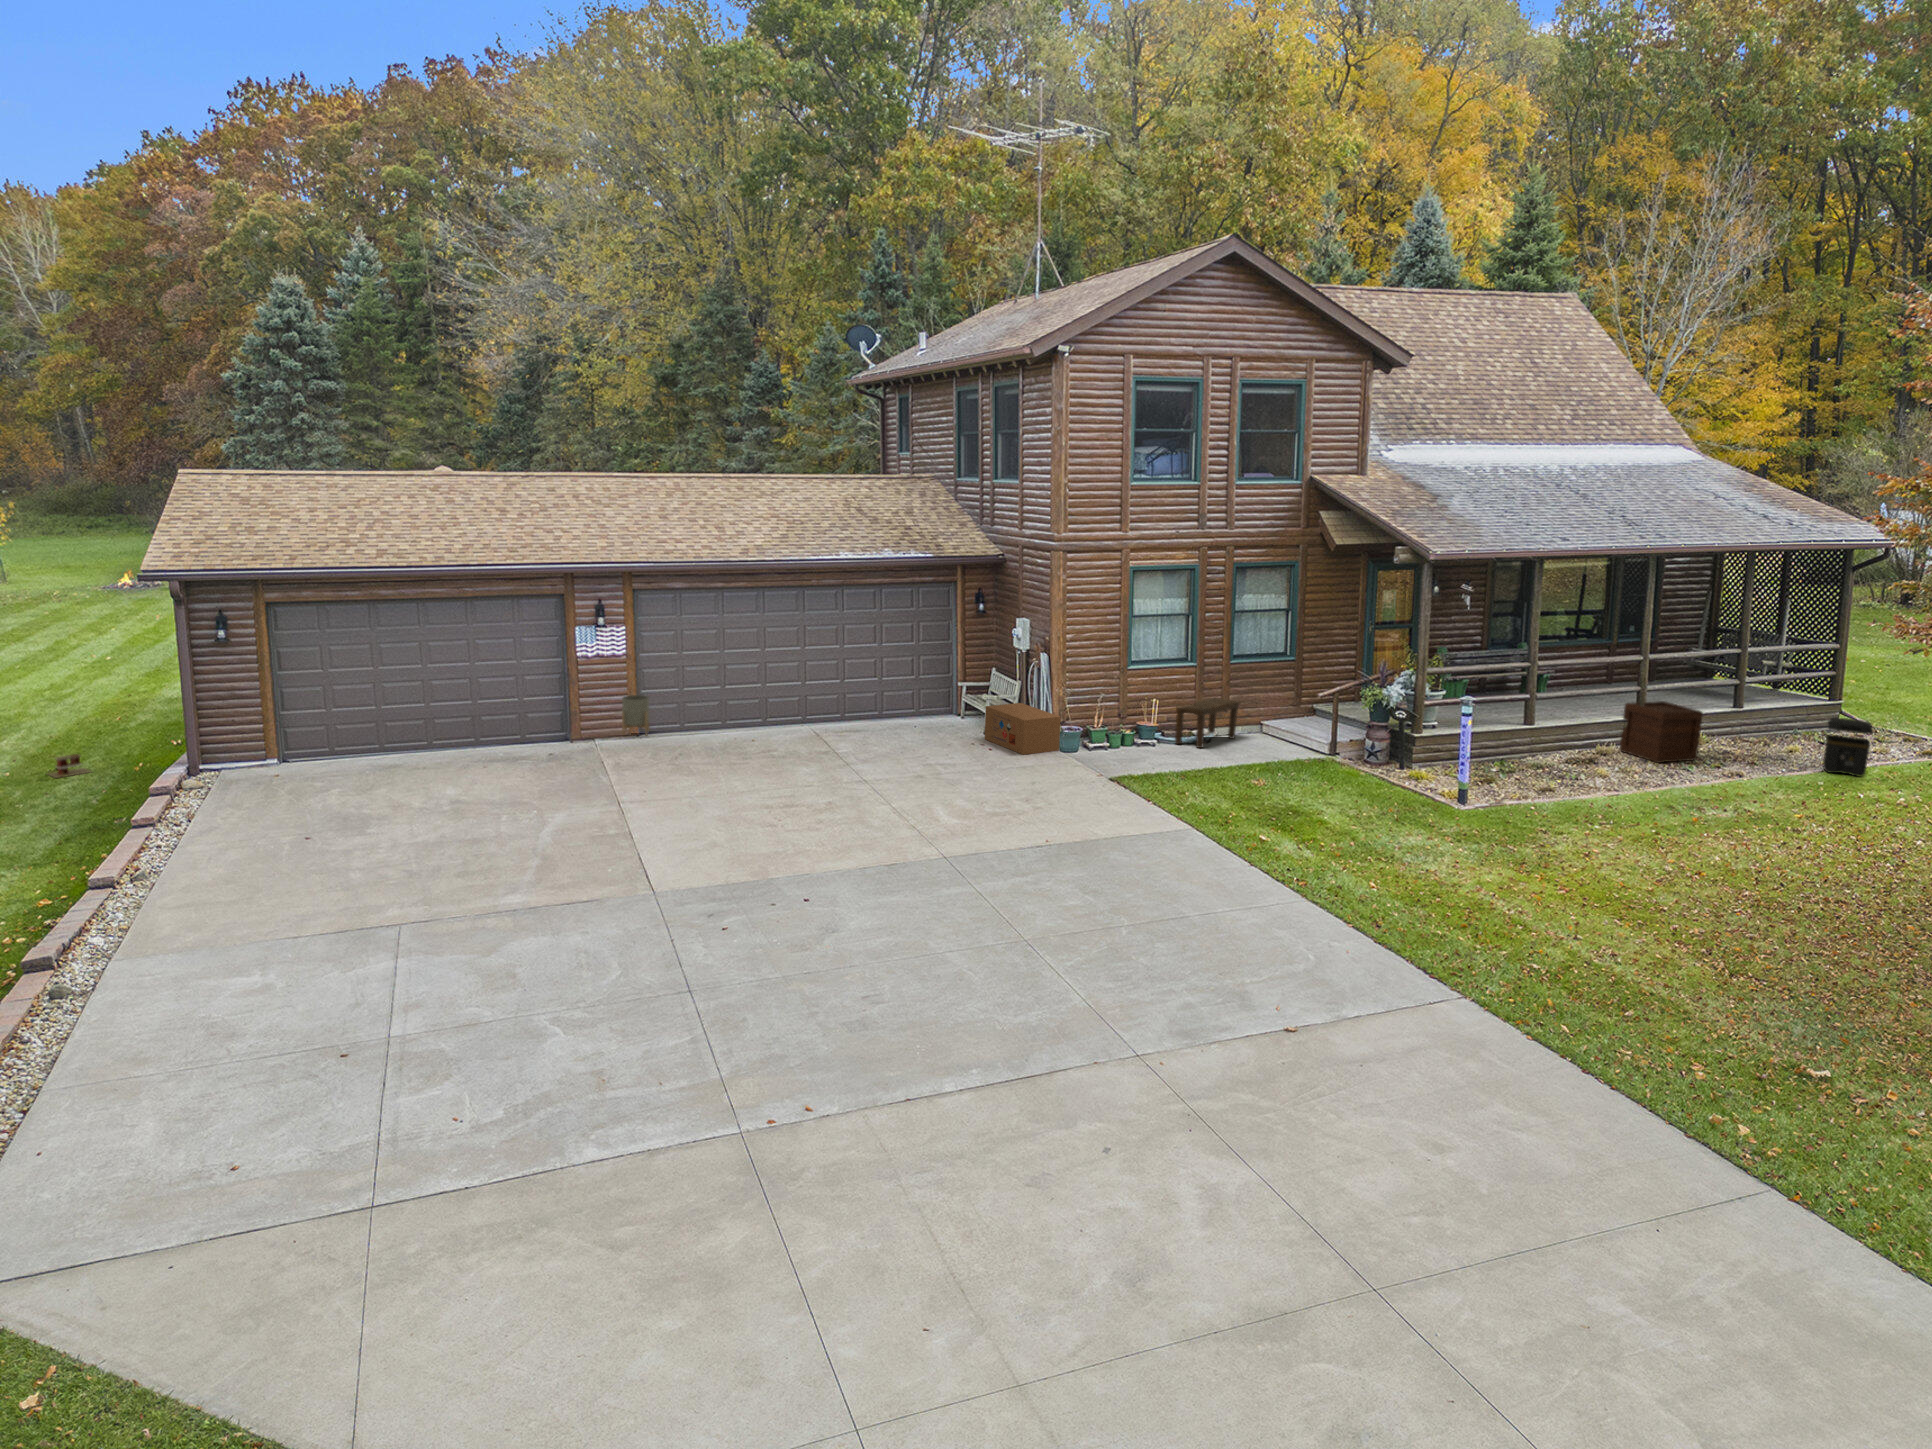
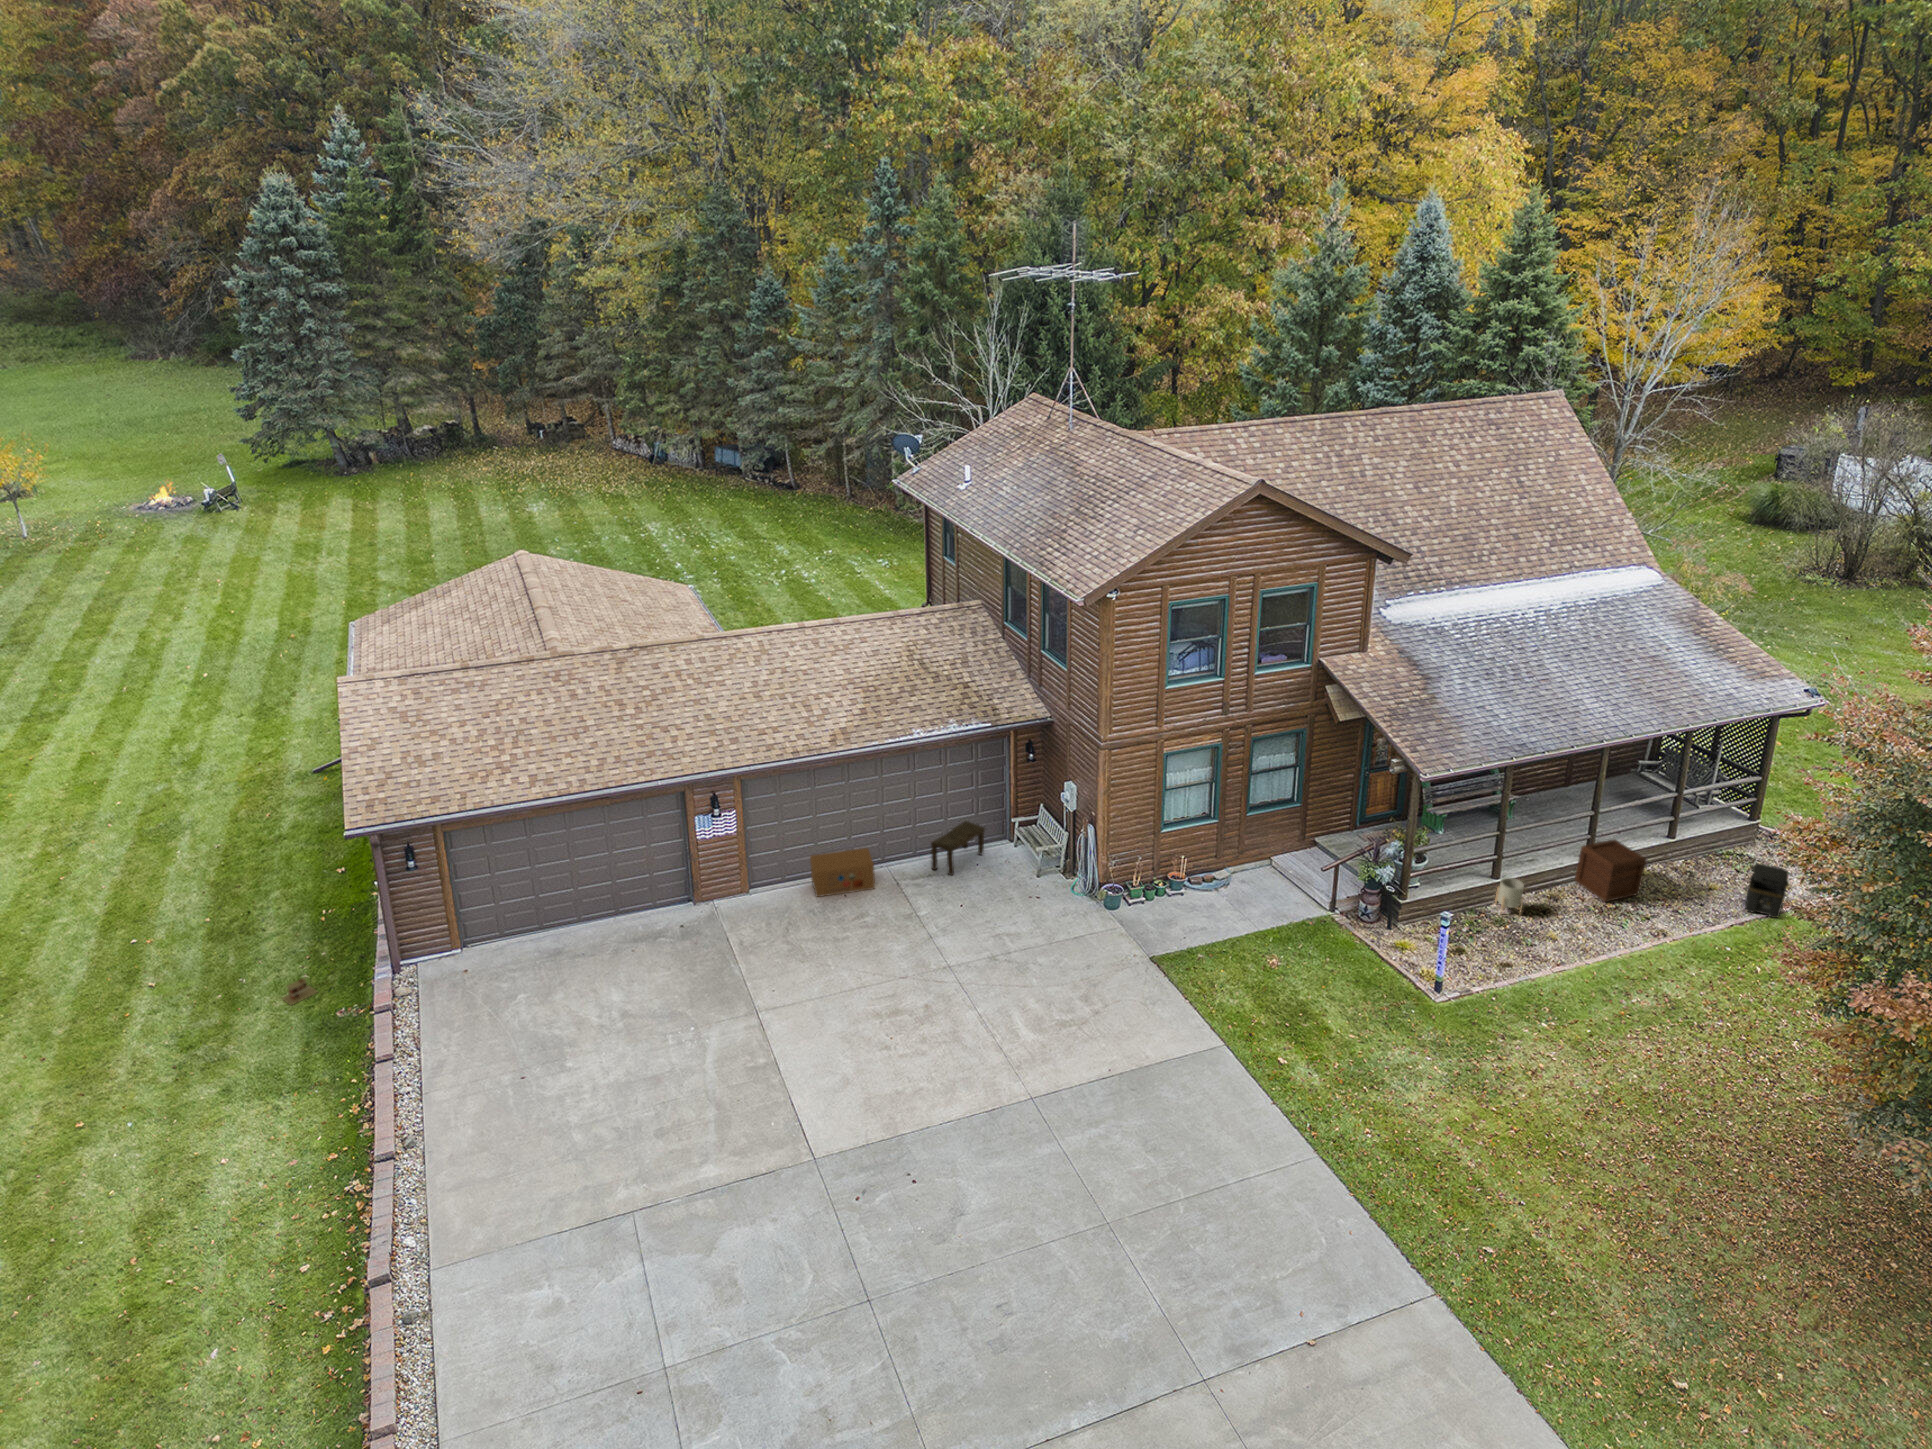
planter: present [622,695,650,735] -> present [1495,878,1524,914]
bench: present [1175,698,1239,748] -> present [931,821,985,875]
cardboard box: present [985,703,1061,755] -> present [810,848,875,897]

